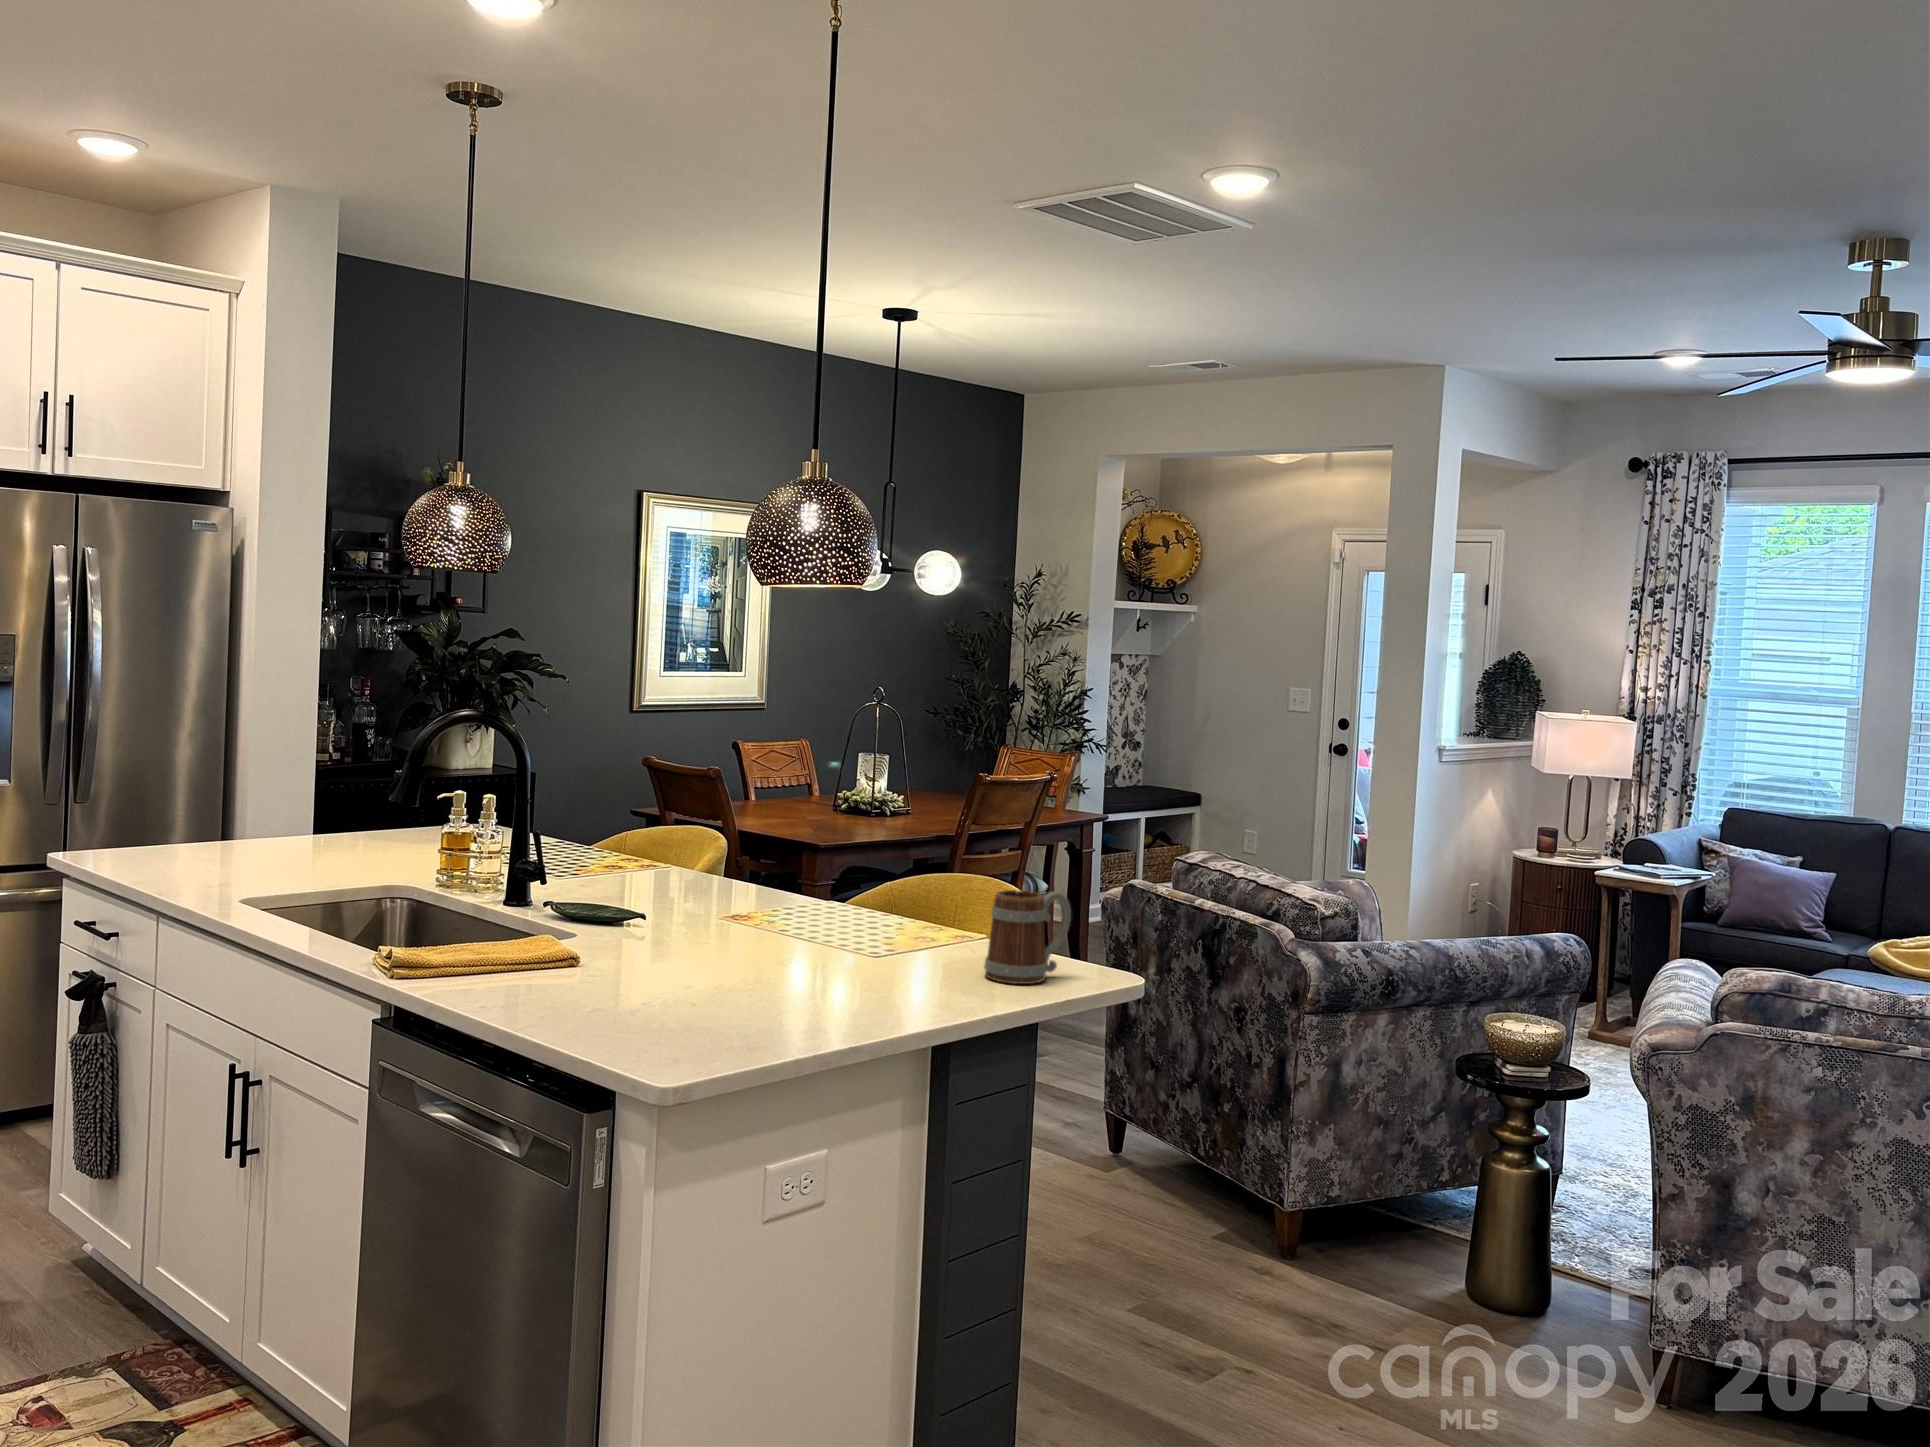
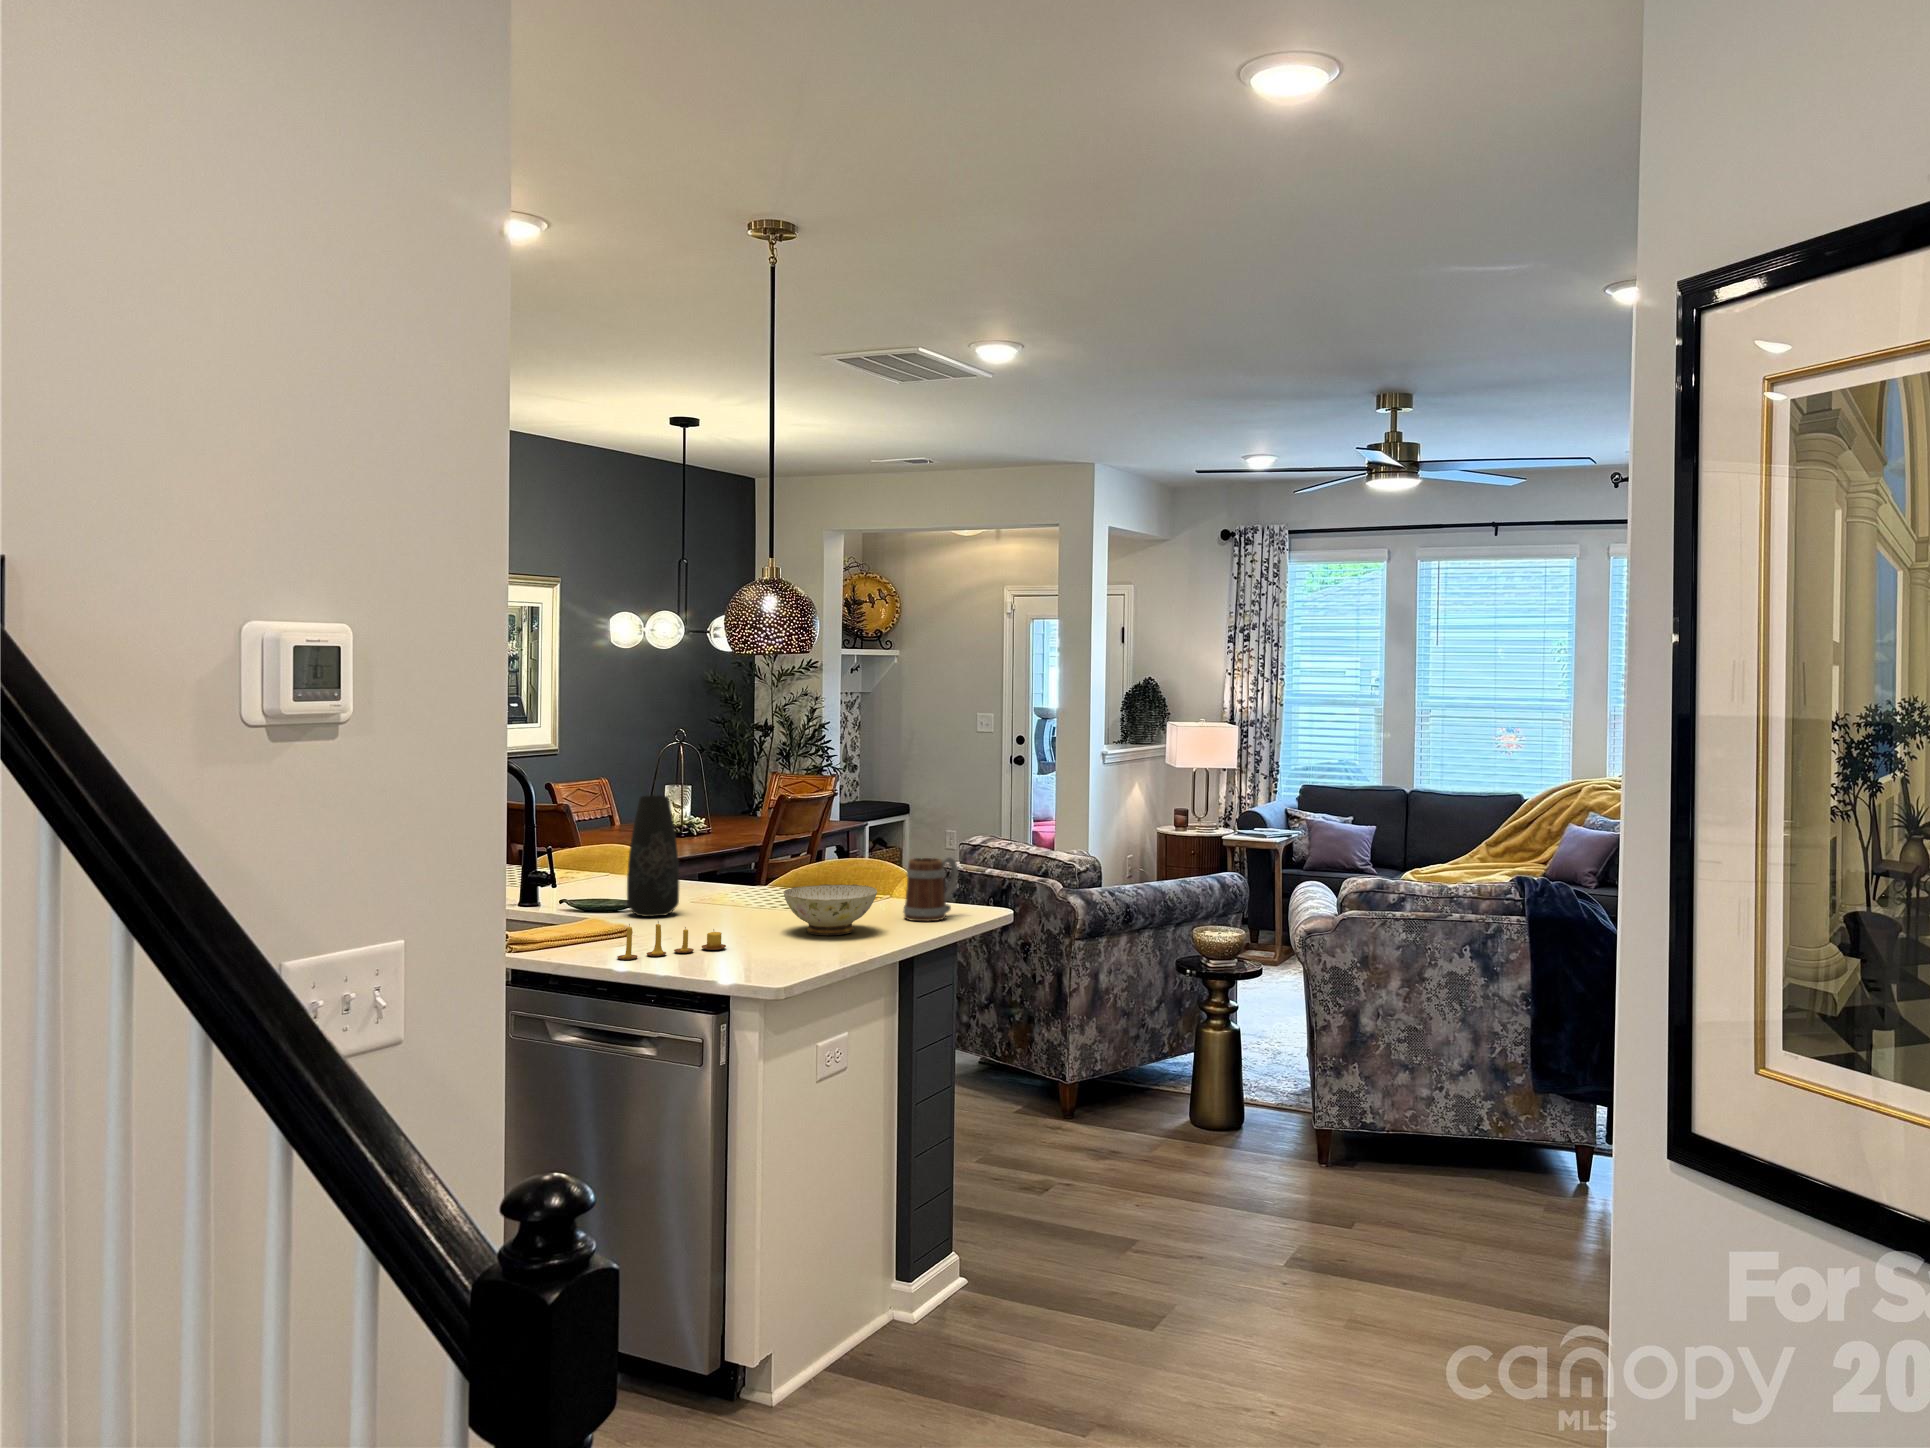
vase: none [626,774,695,938] -> present [627,795,679,917]
ceramic bowl: none [796,917,929,995] -> present [783,884,877,935]
candle: none [527,954,689,1006] -> present [617,922,726,960]

